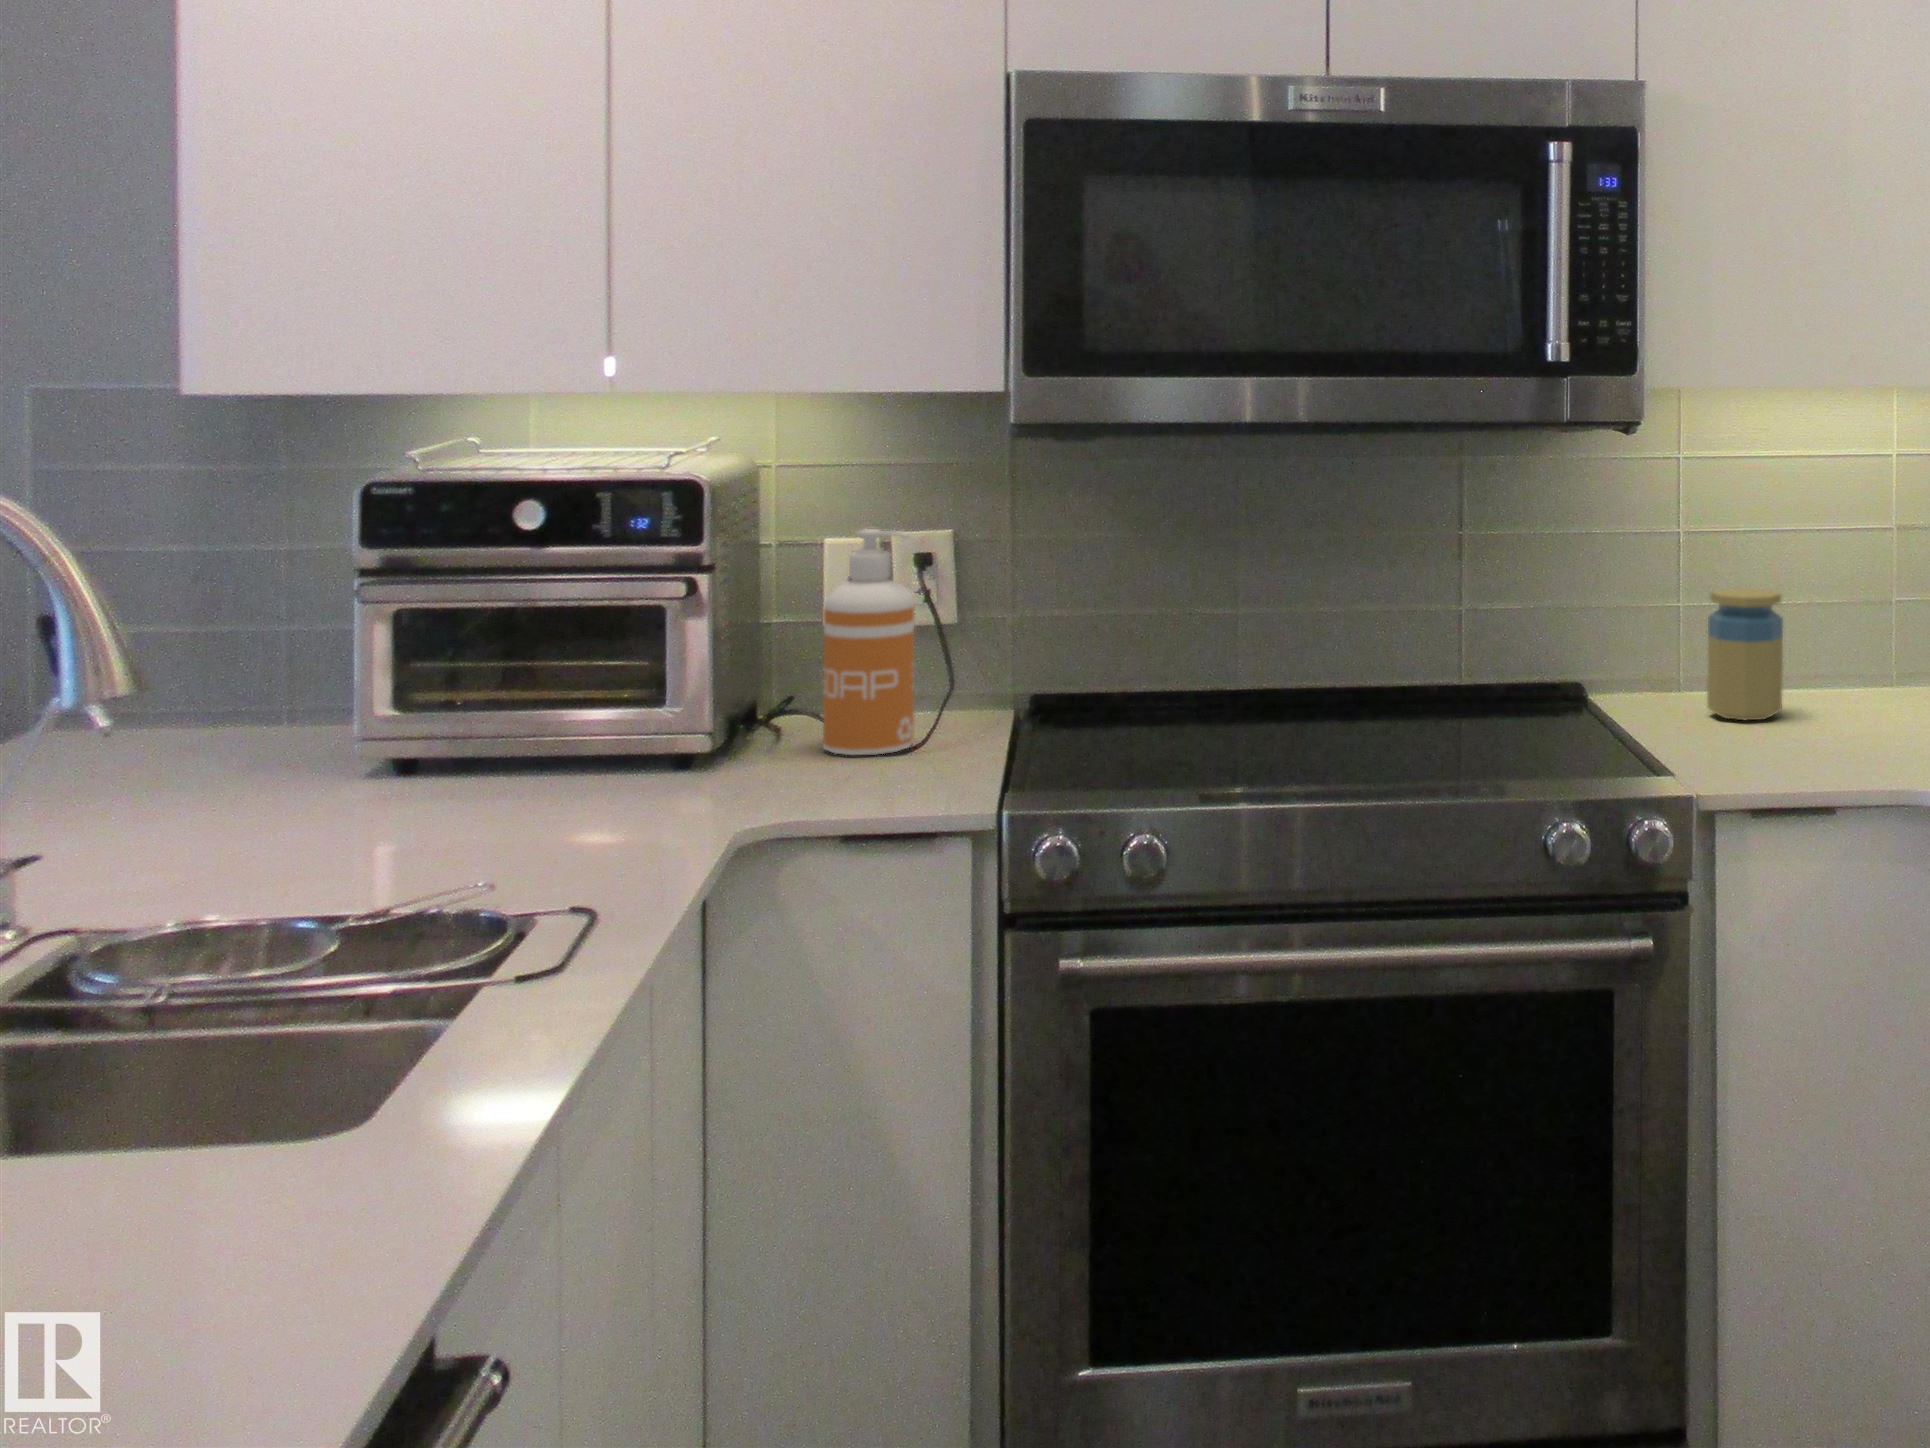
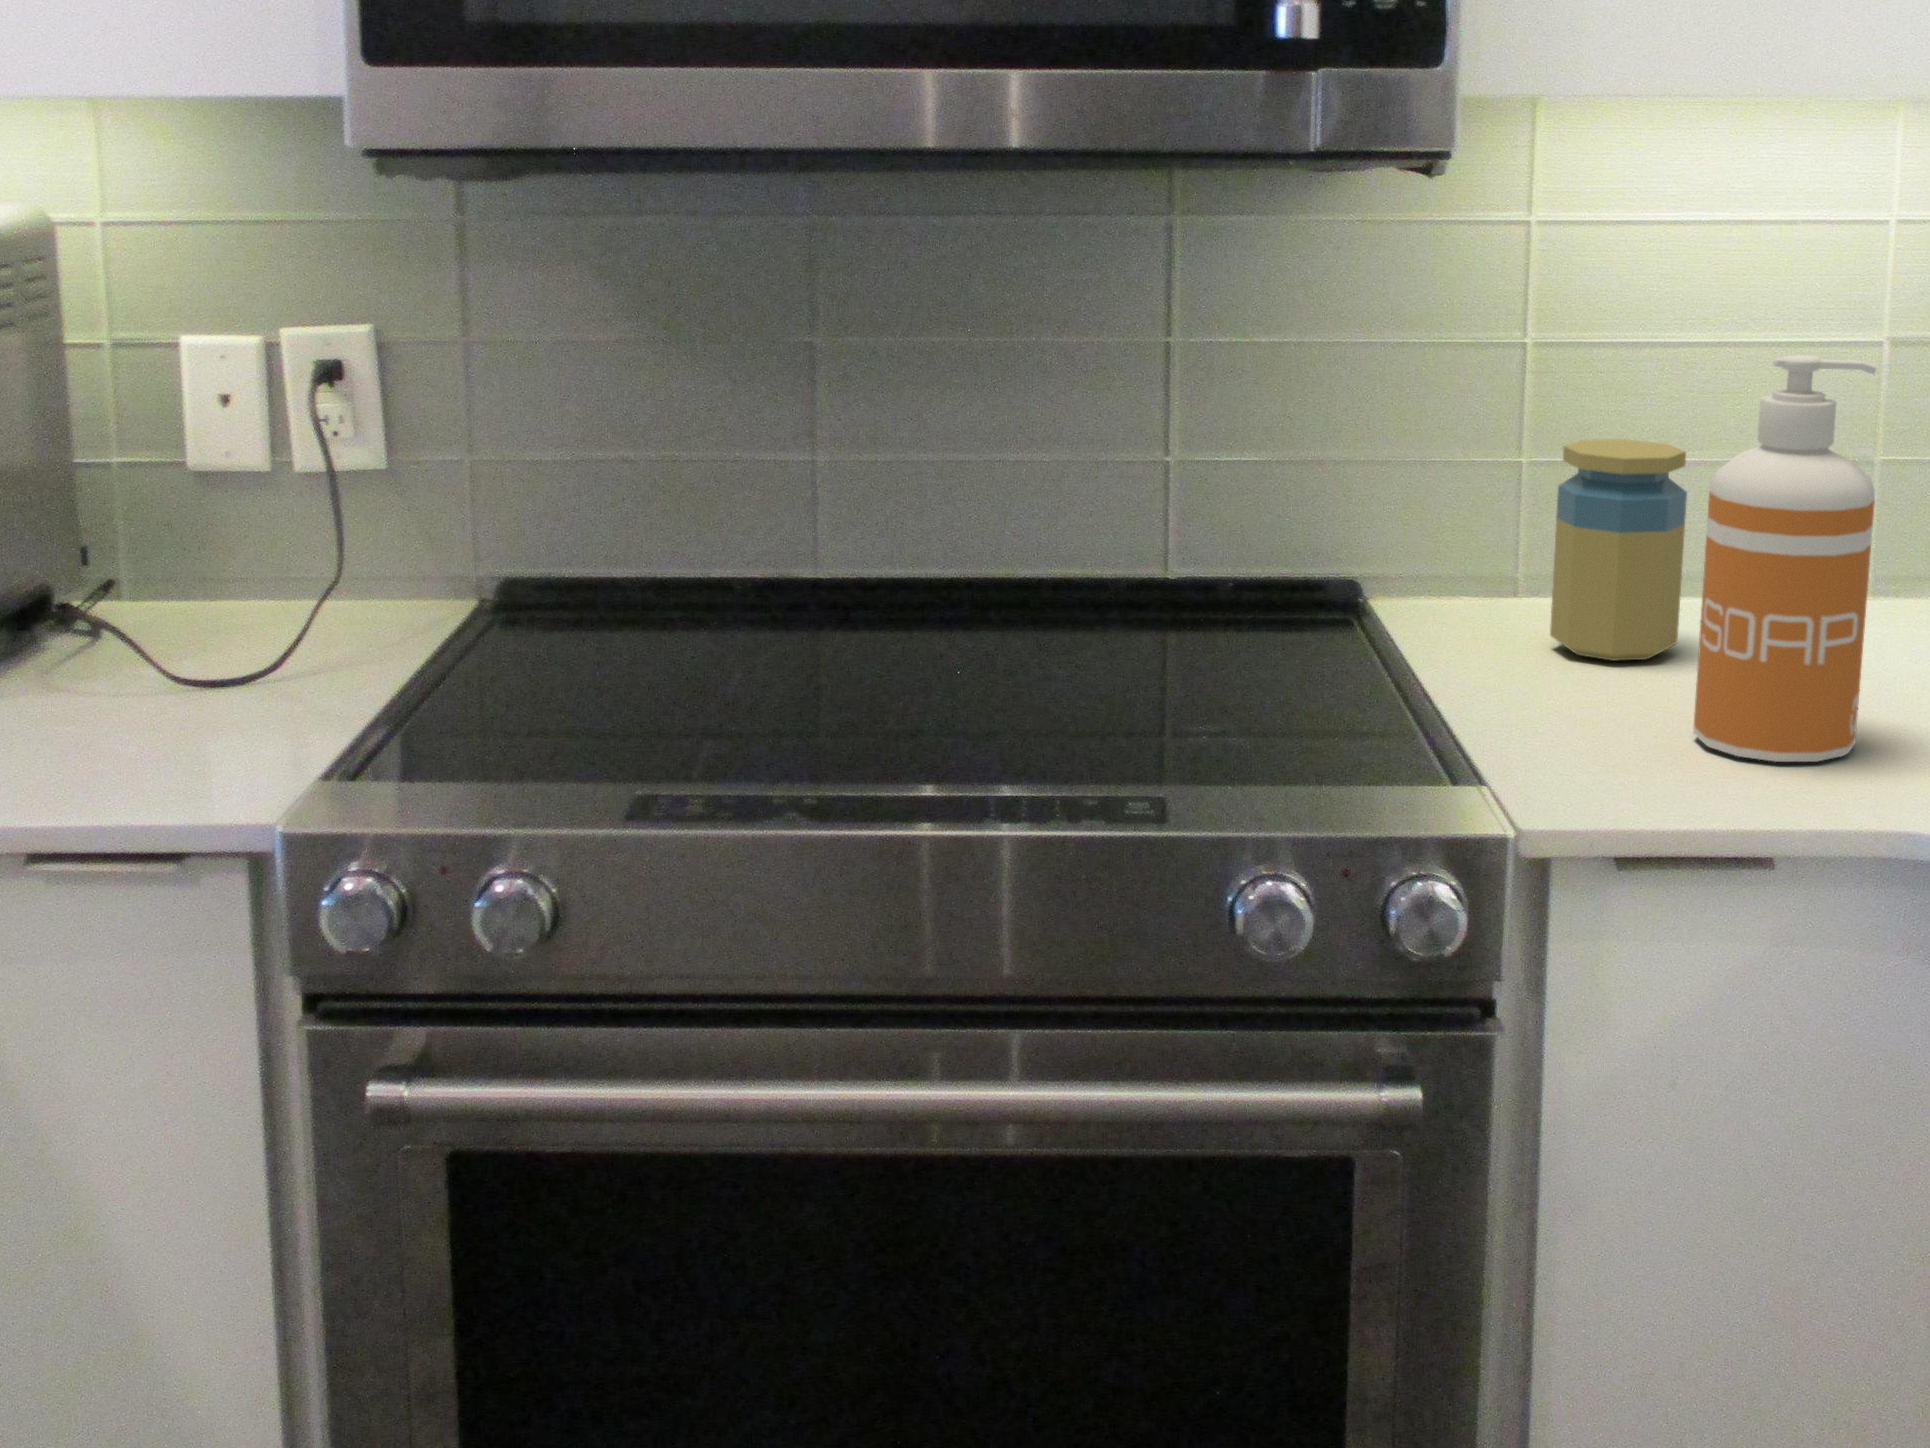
soap dispenser: present [823,529,914,755] -> present [1693,355,1876,762]

